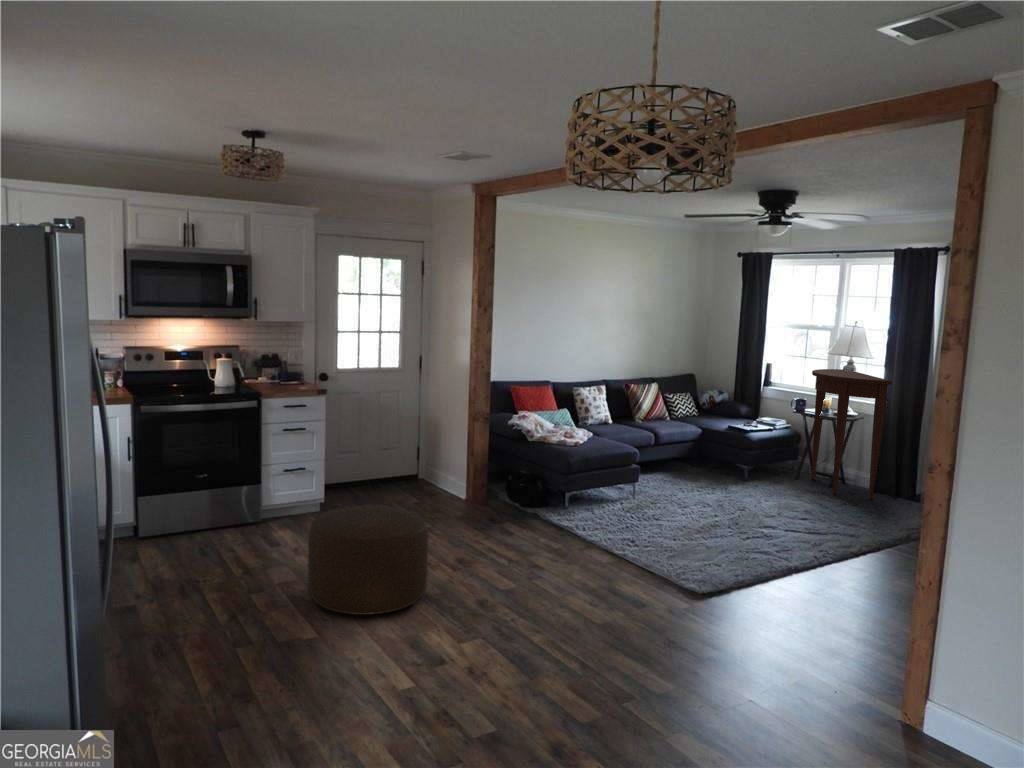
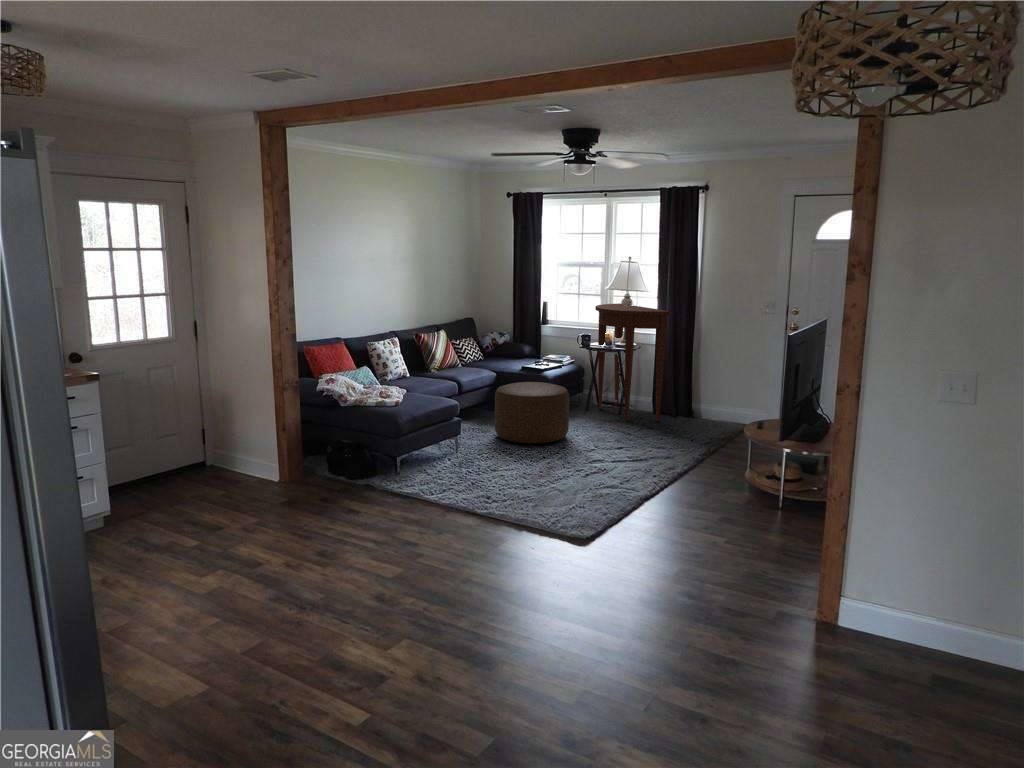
ottoman: present [308,505,429,615] -> present [495,382,569,443]

